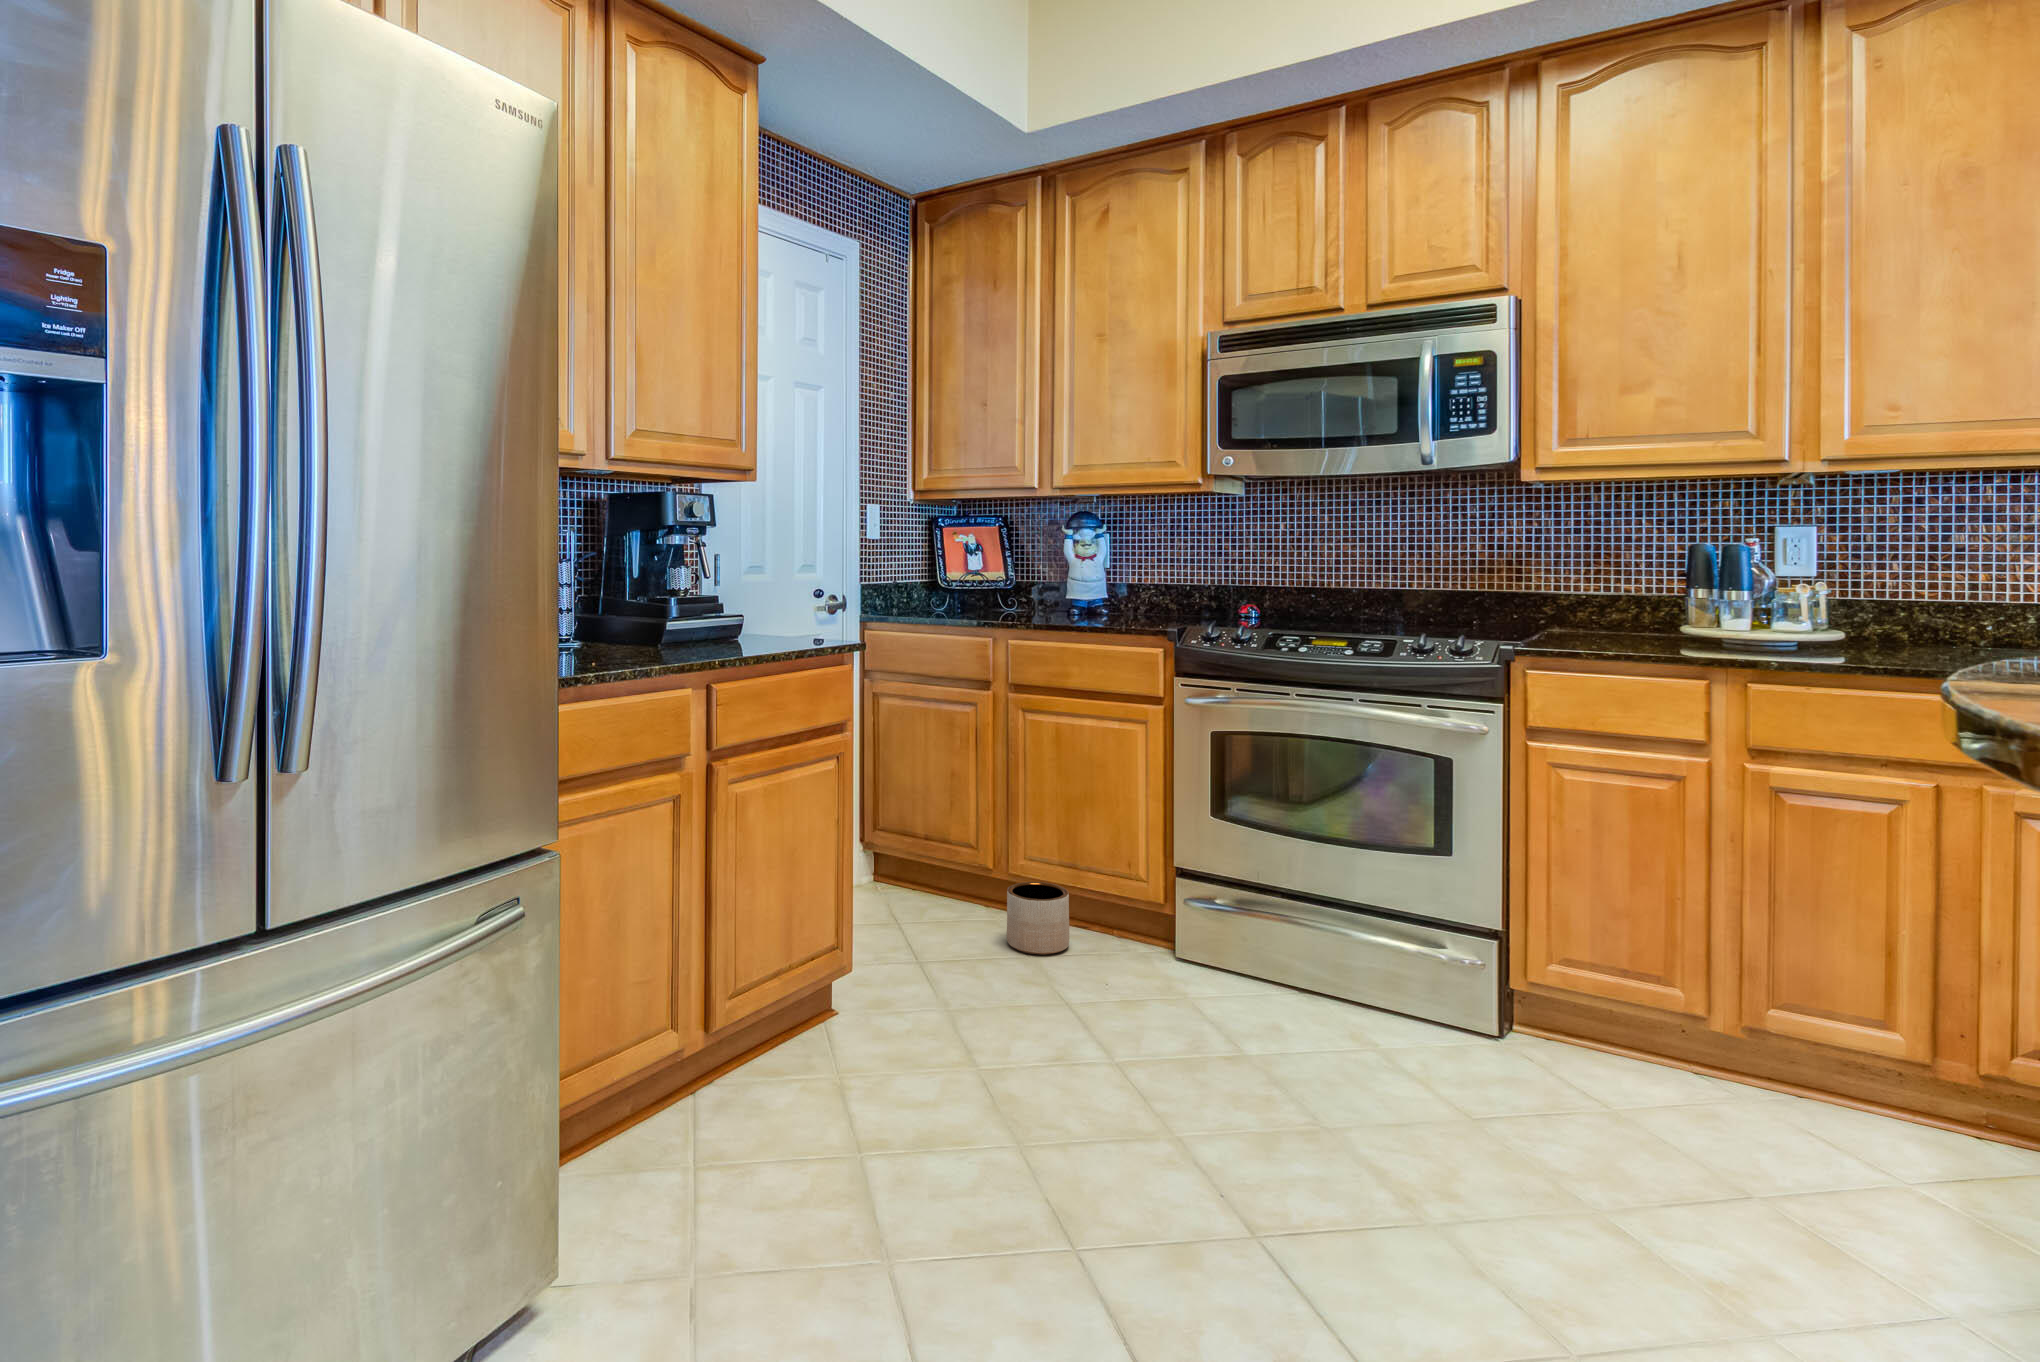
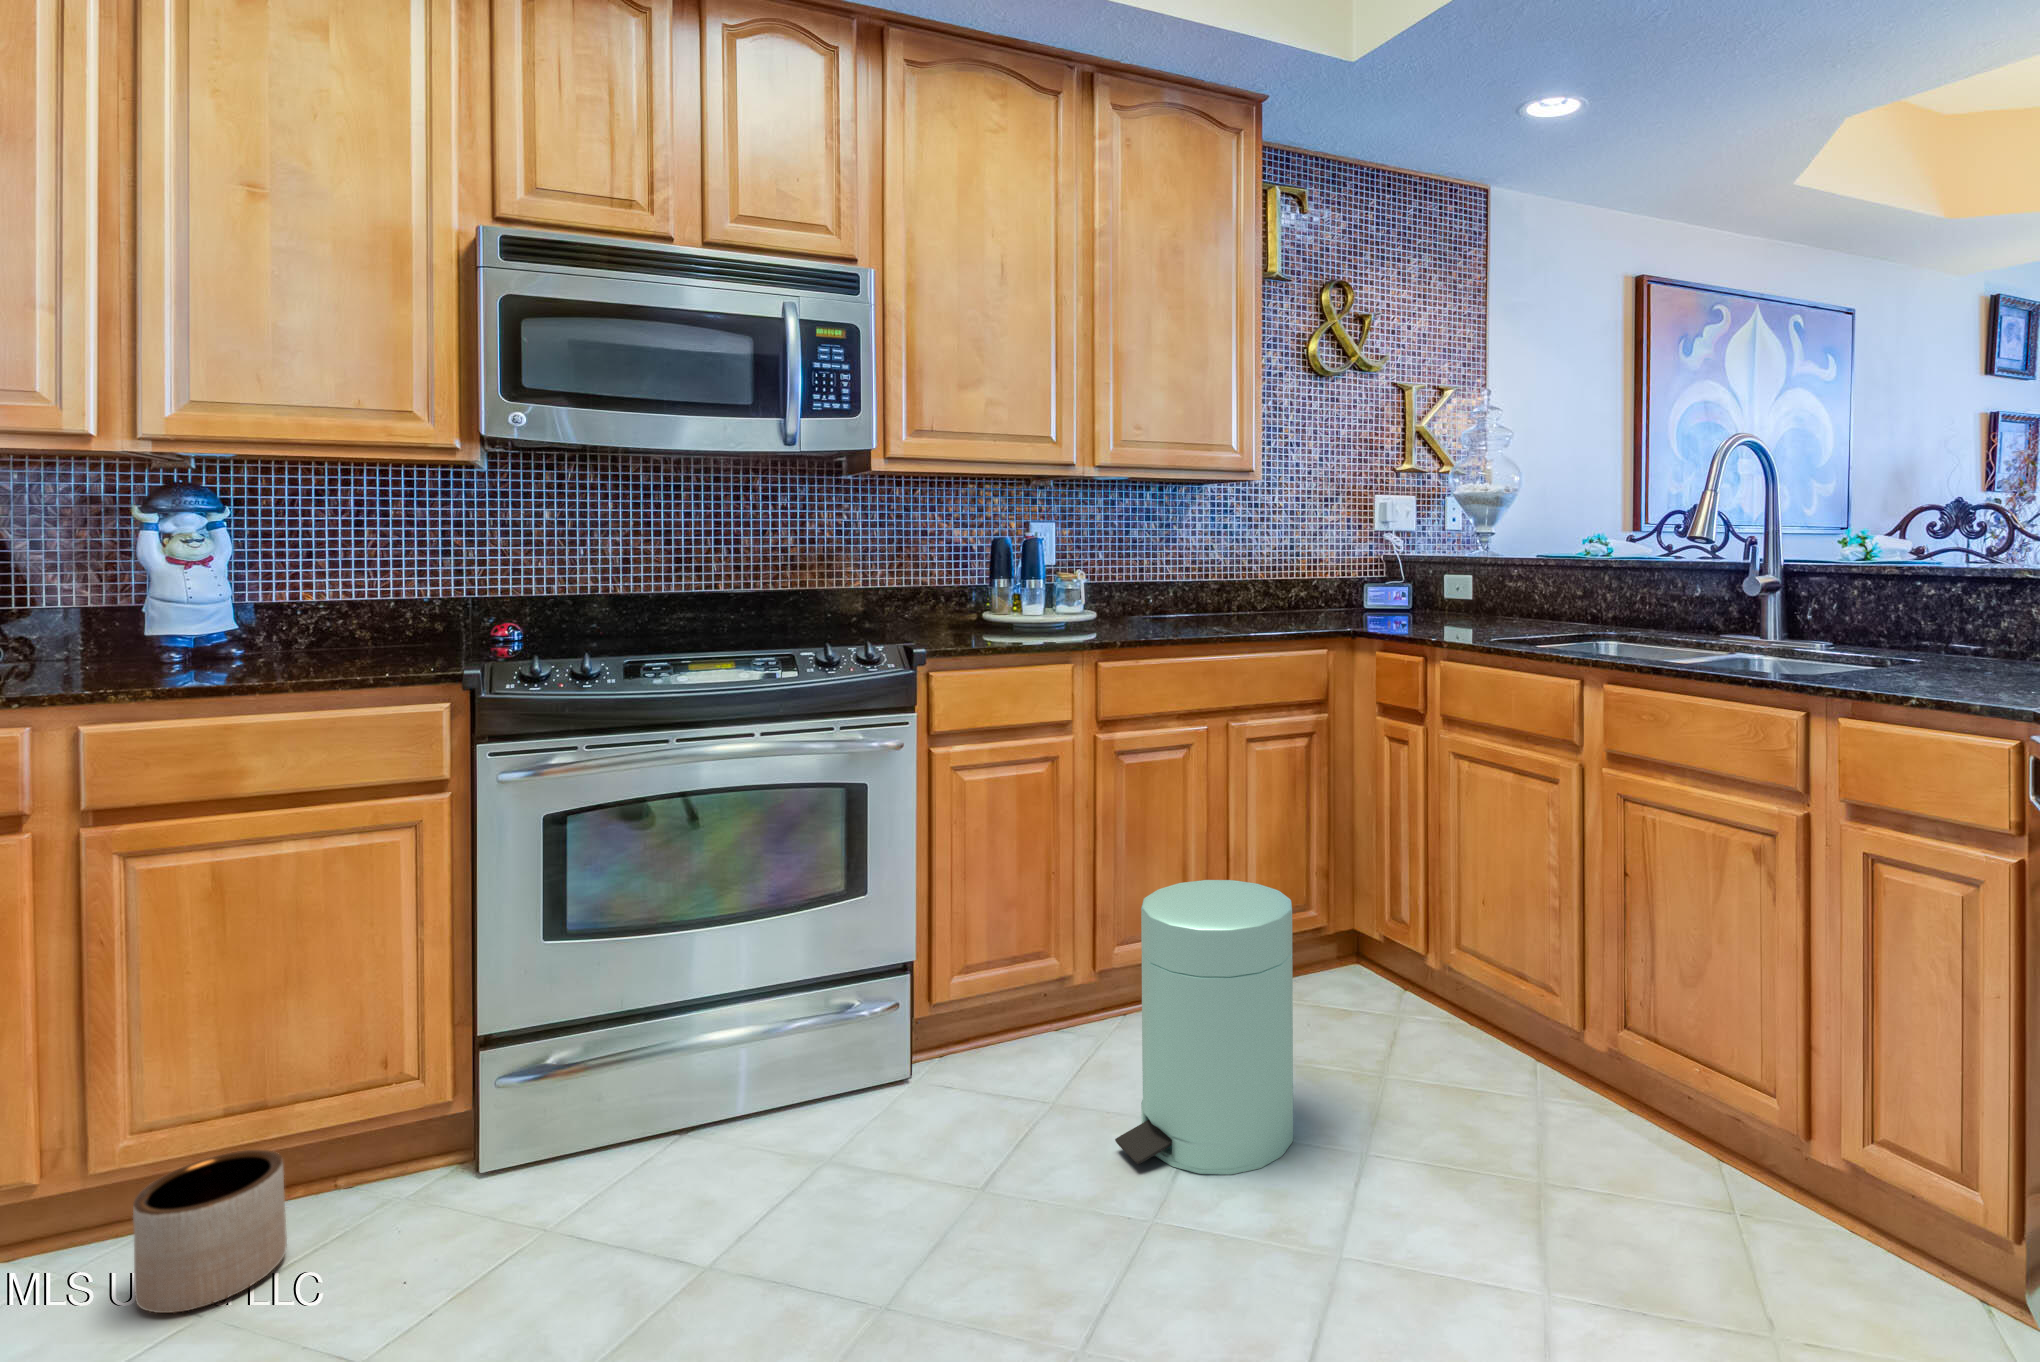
trash can: none [1613,928,1876,1274] -> present [1115,880,1293,1175]

